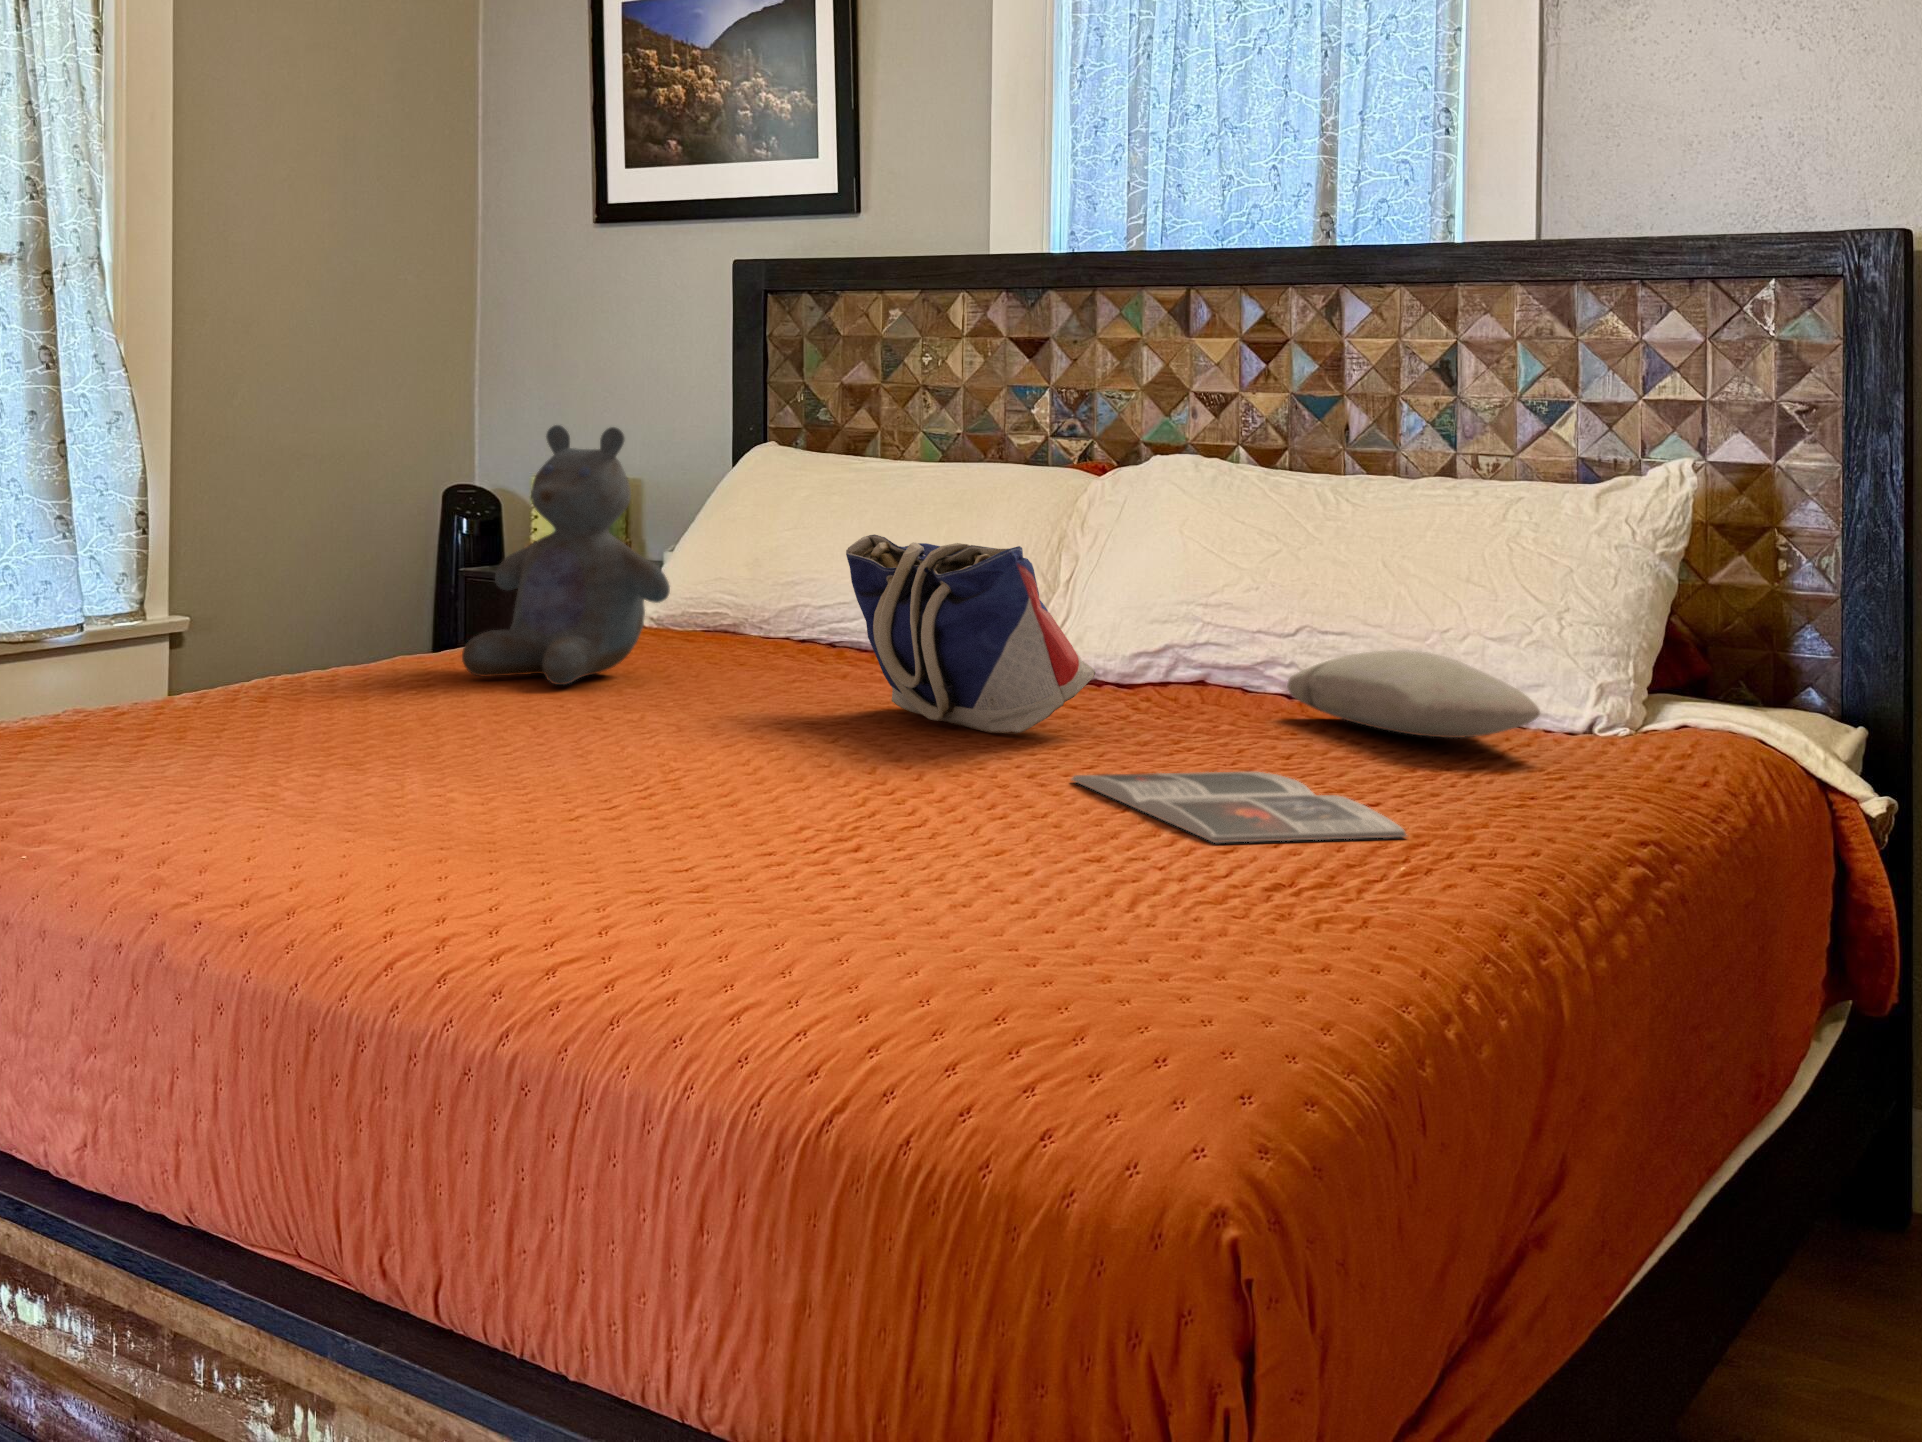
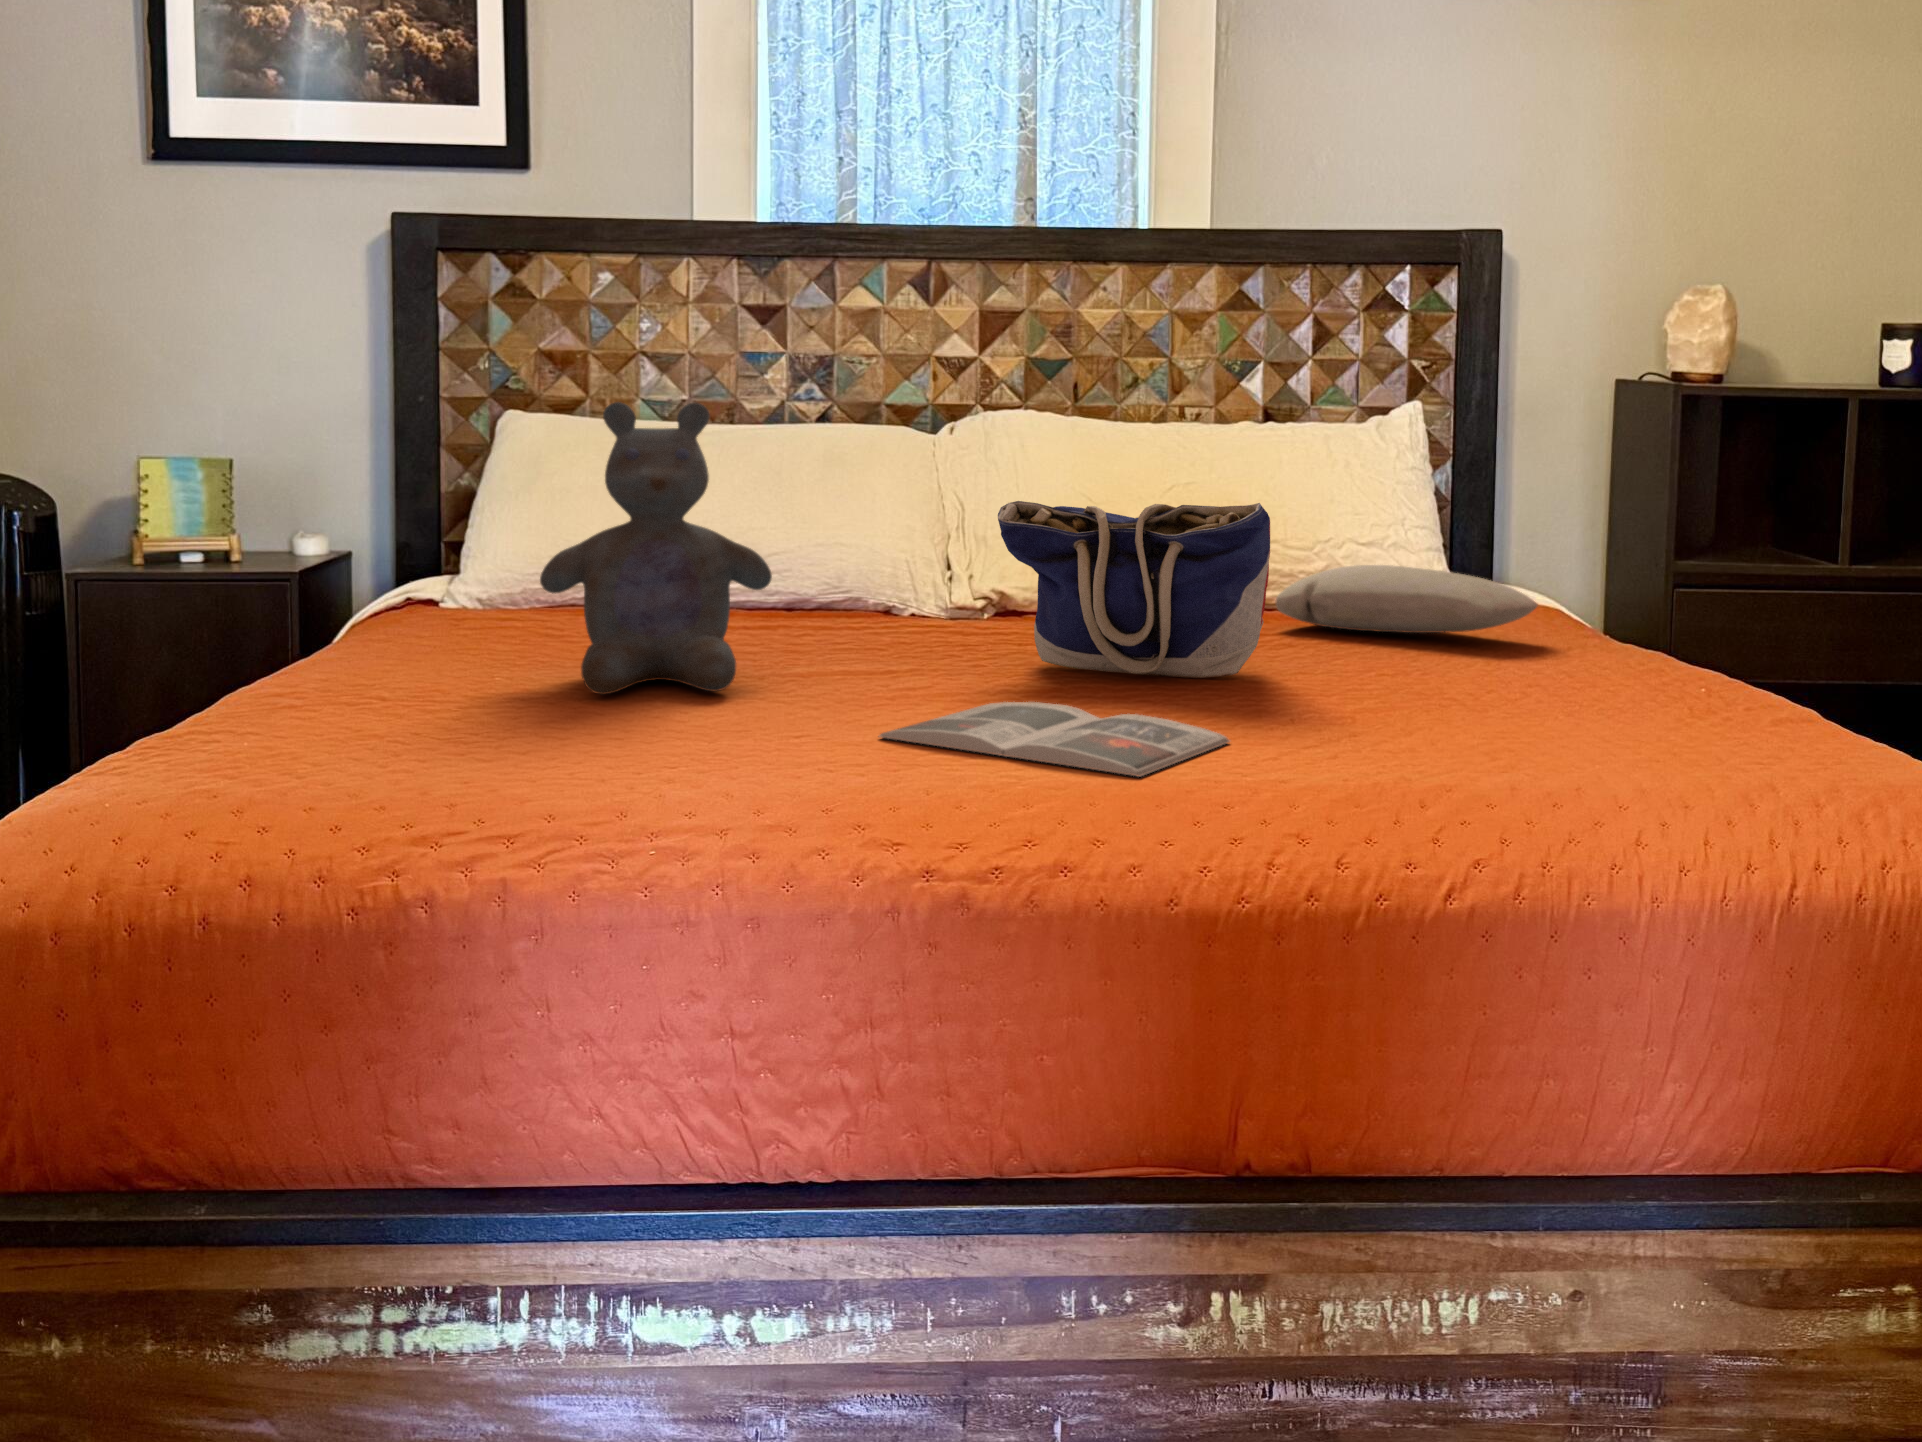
magazine: present [1072,772,1407,843] -> present [879,702,1230,777]

